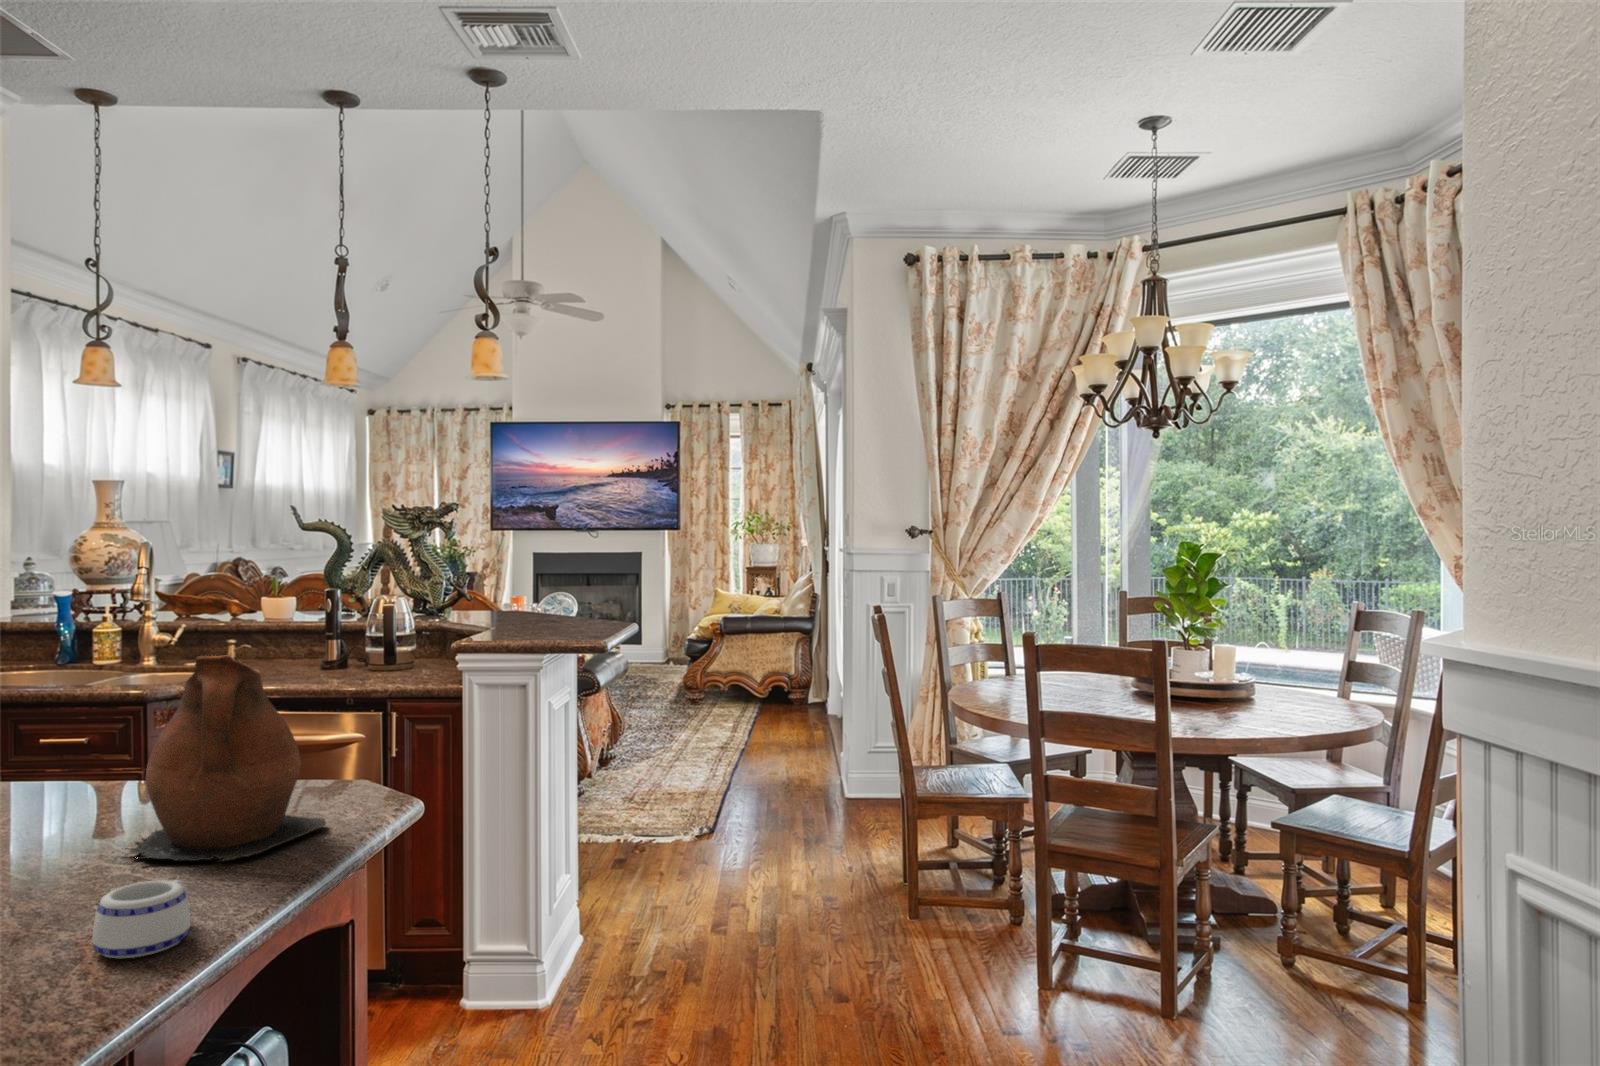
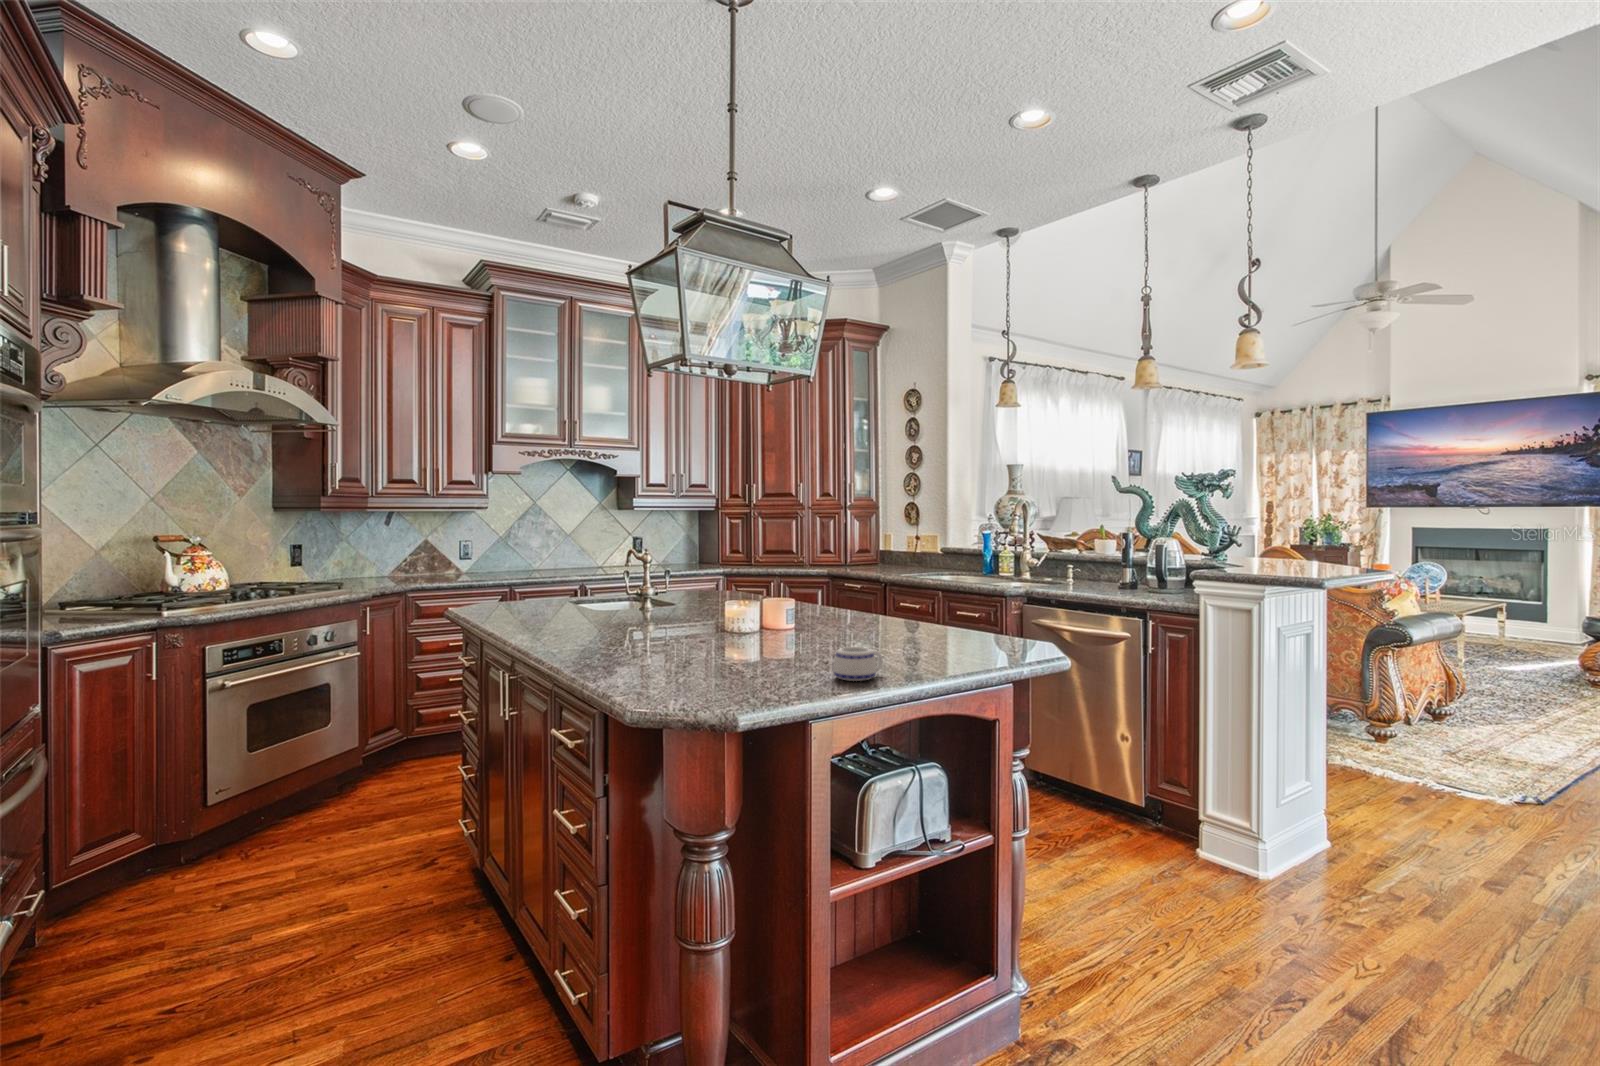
ceramic pitcher: present [125,656,326,862] -> none [892,542,998,658]

